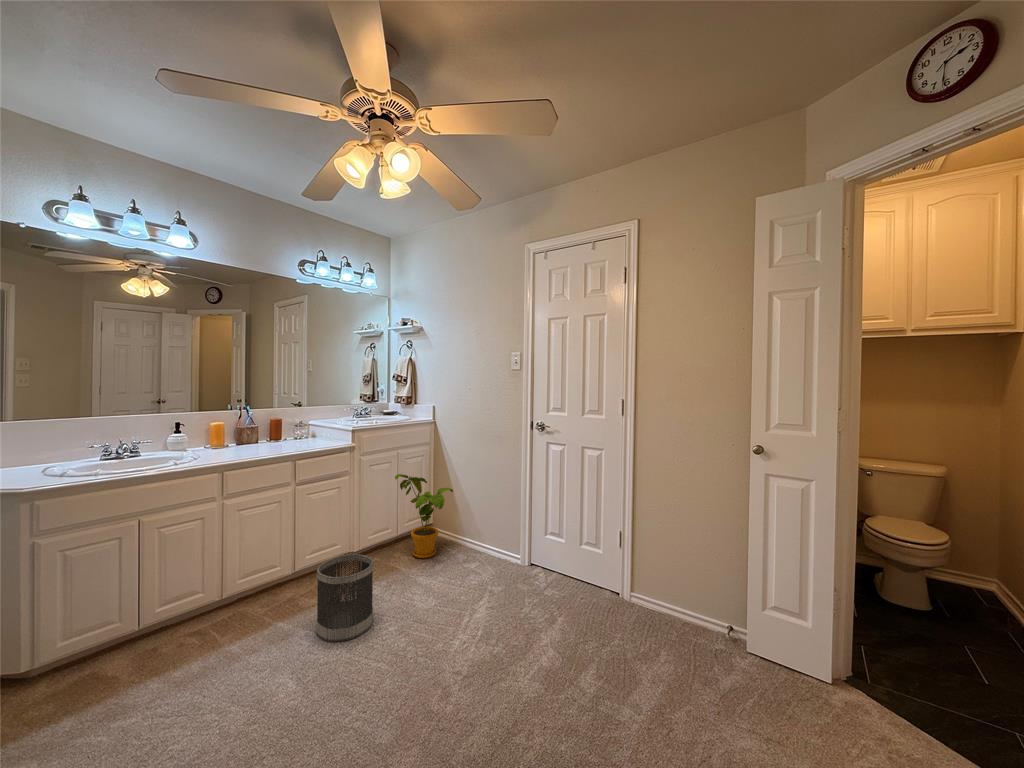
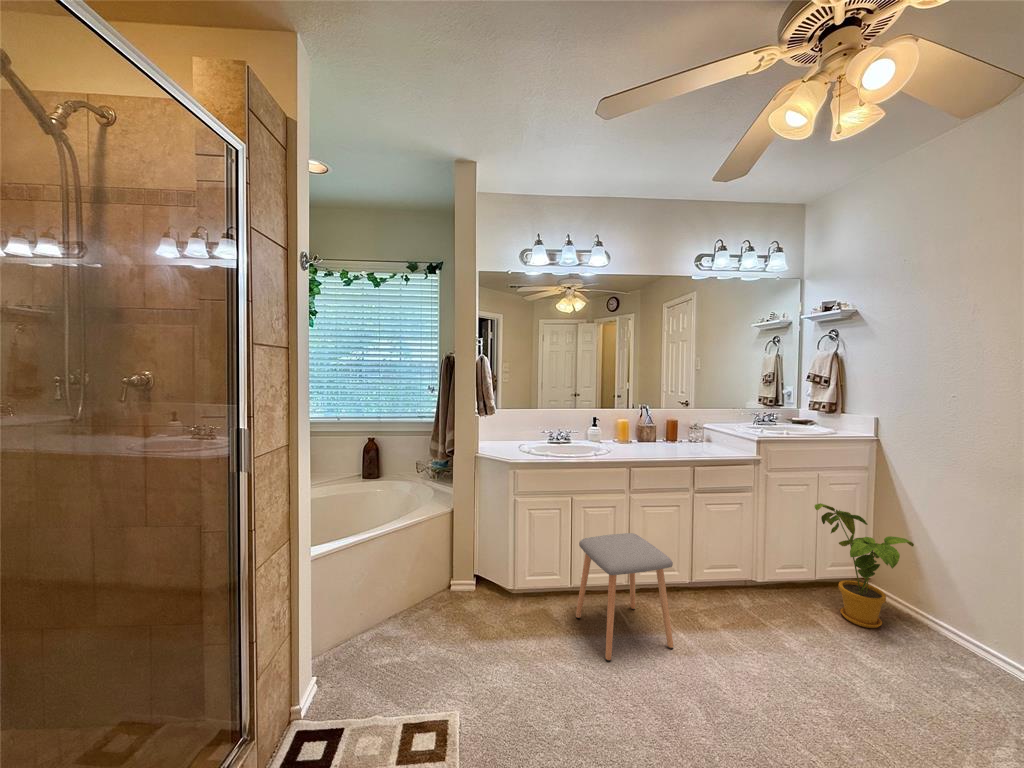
stool: none [145,541,271,687] -> present [576,533,673,661]
wastebasket: present [316,554,374,642] -> none [720,588,794,699]

